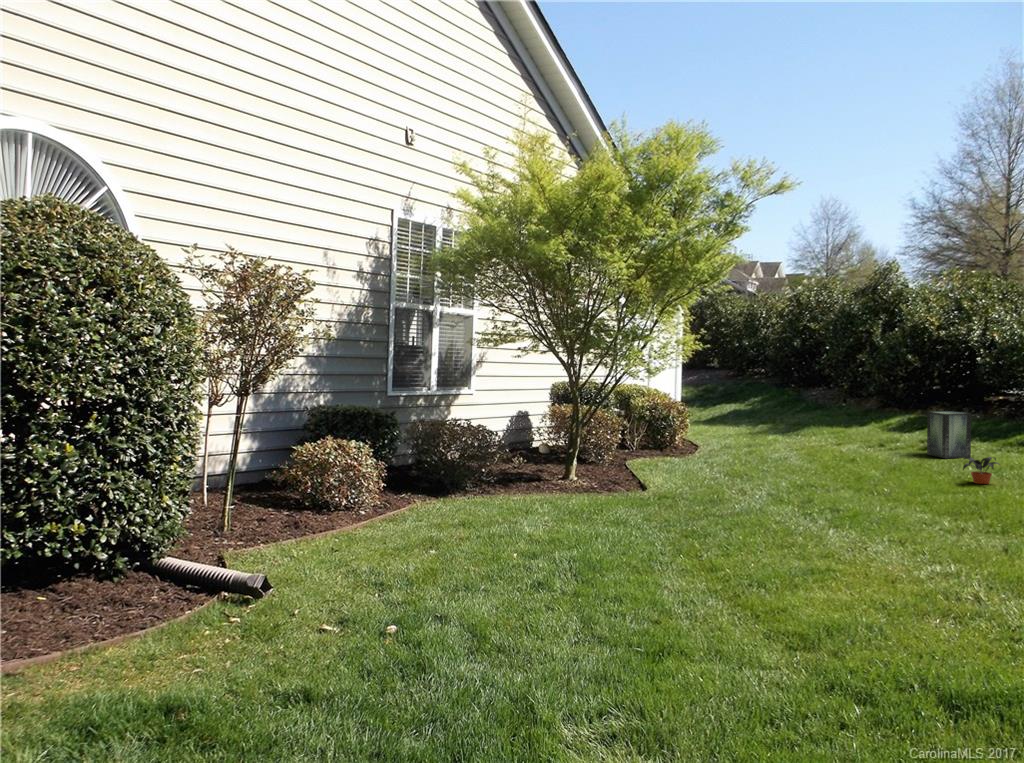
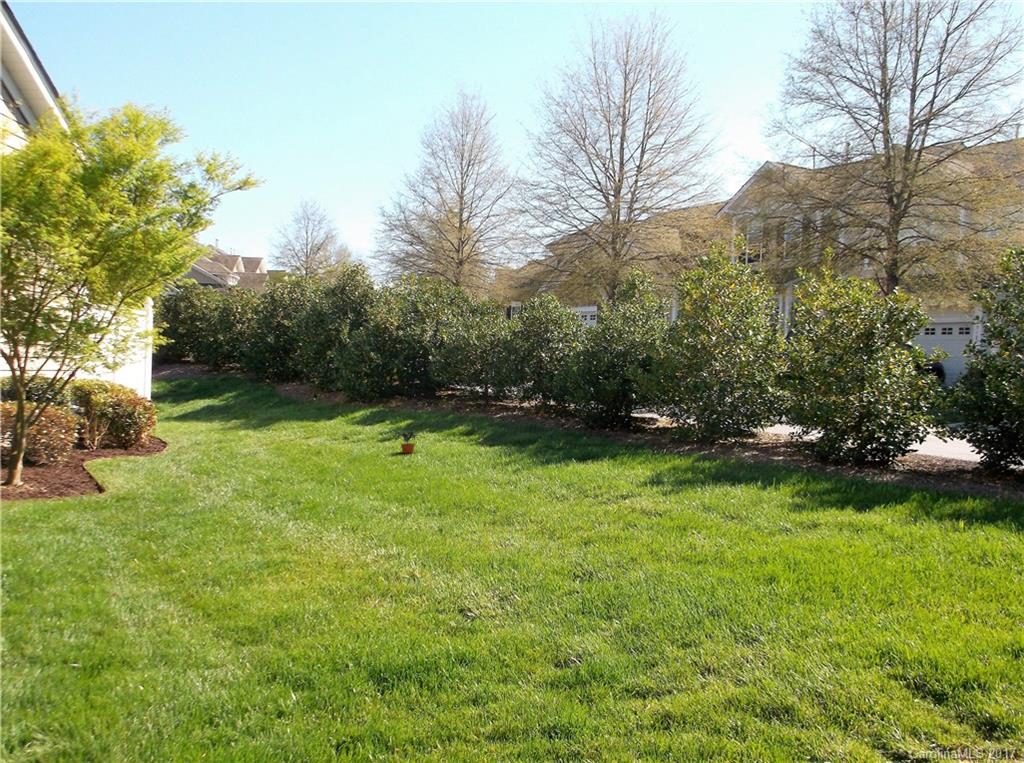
storage box: present [927,411,971,458] -> none [375,398,407,438]

